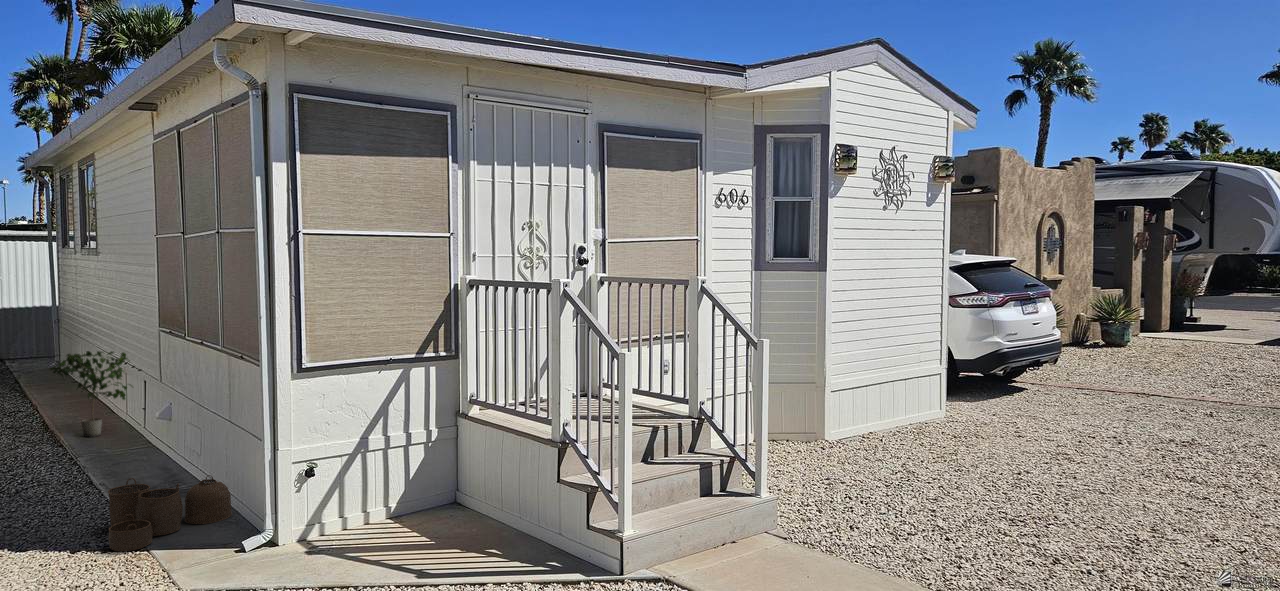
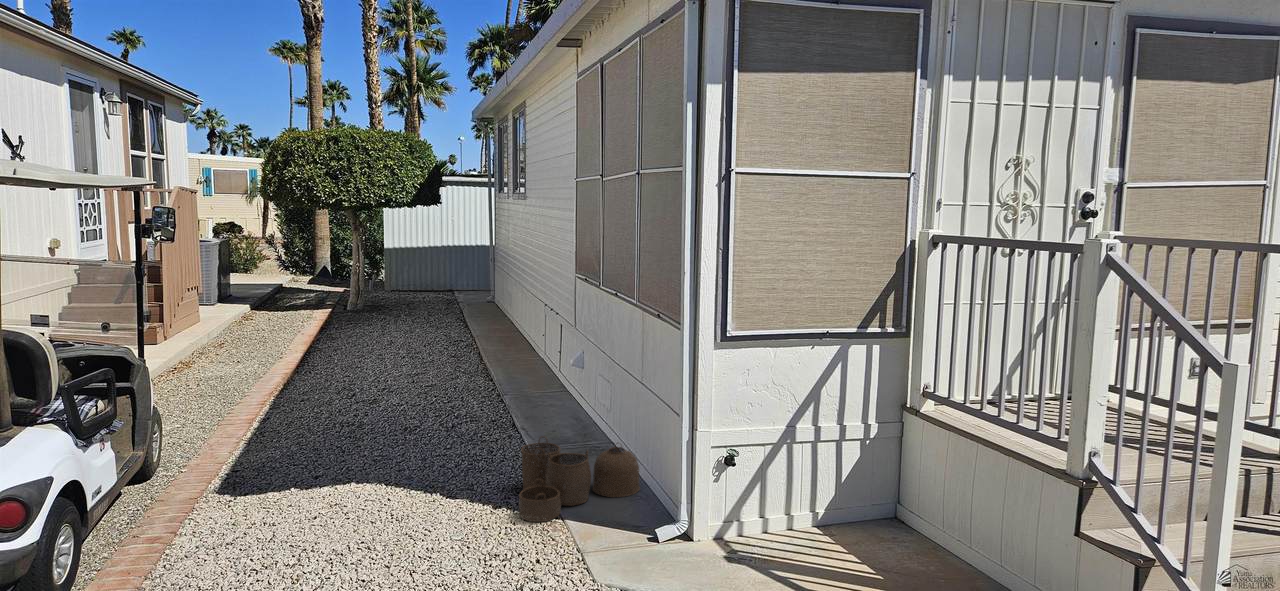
potted plant: present [51,351,132,437] -> none [483,290,552,373]

